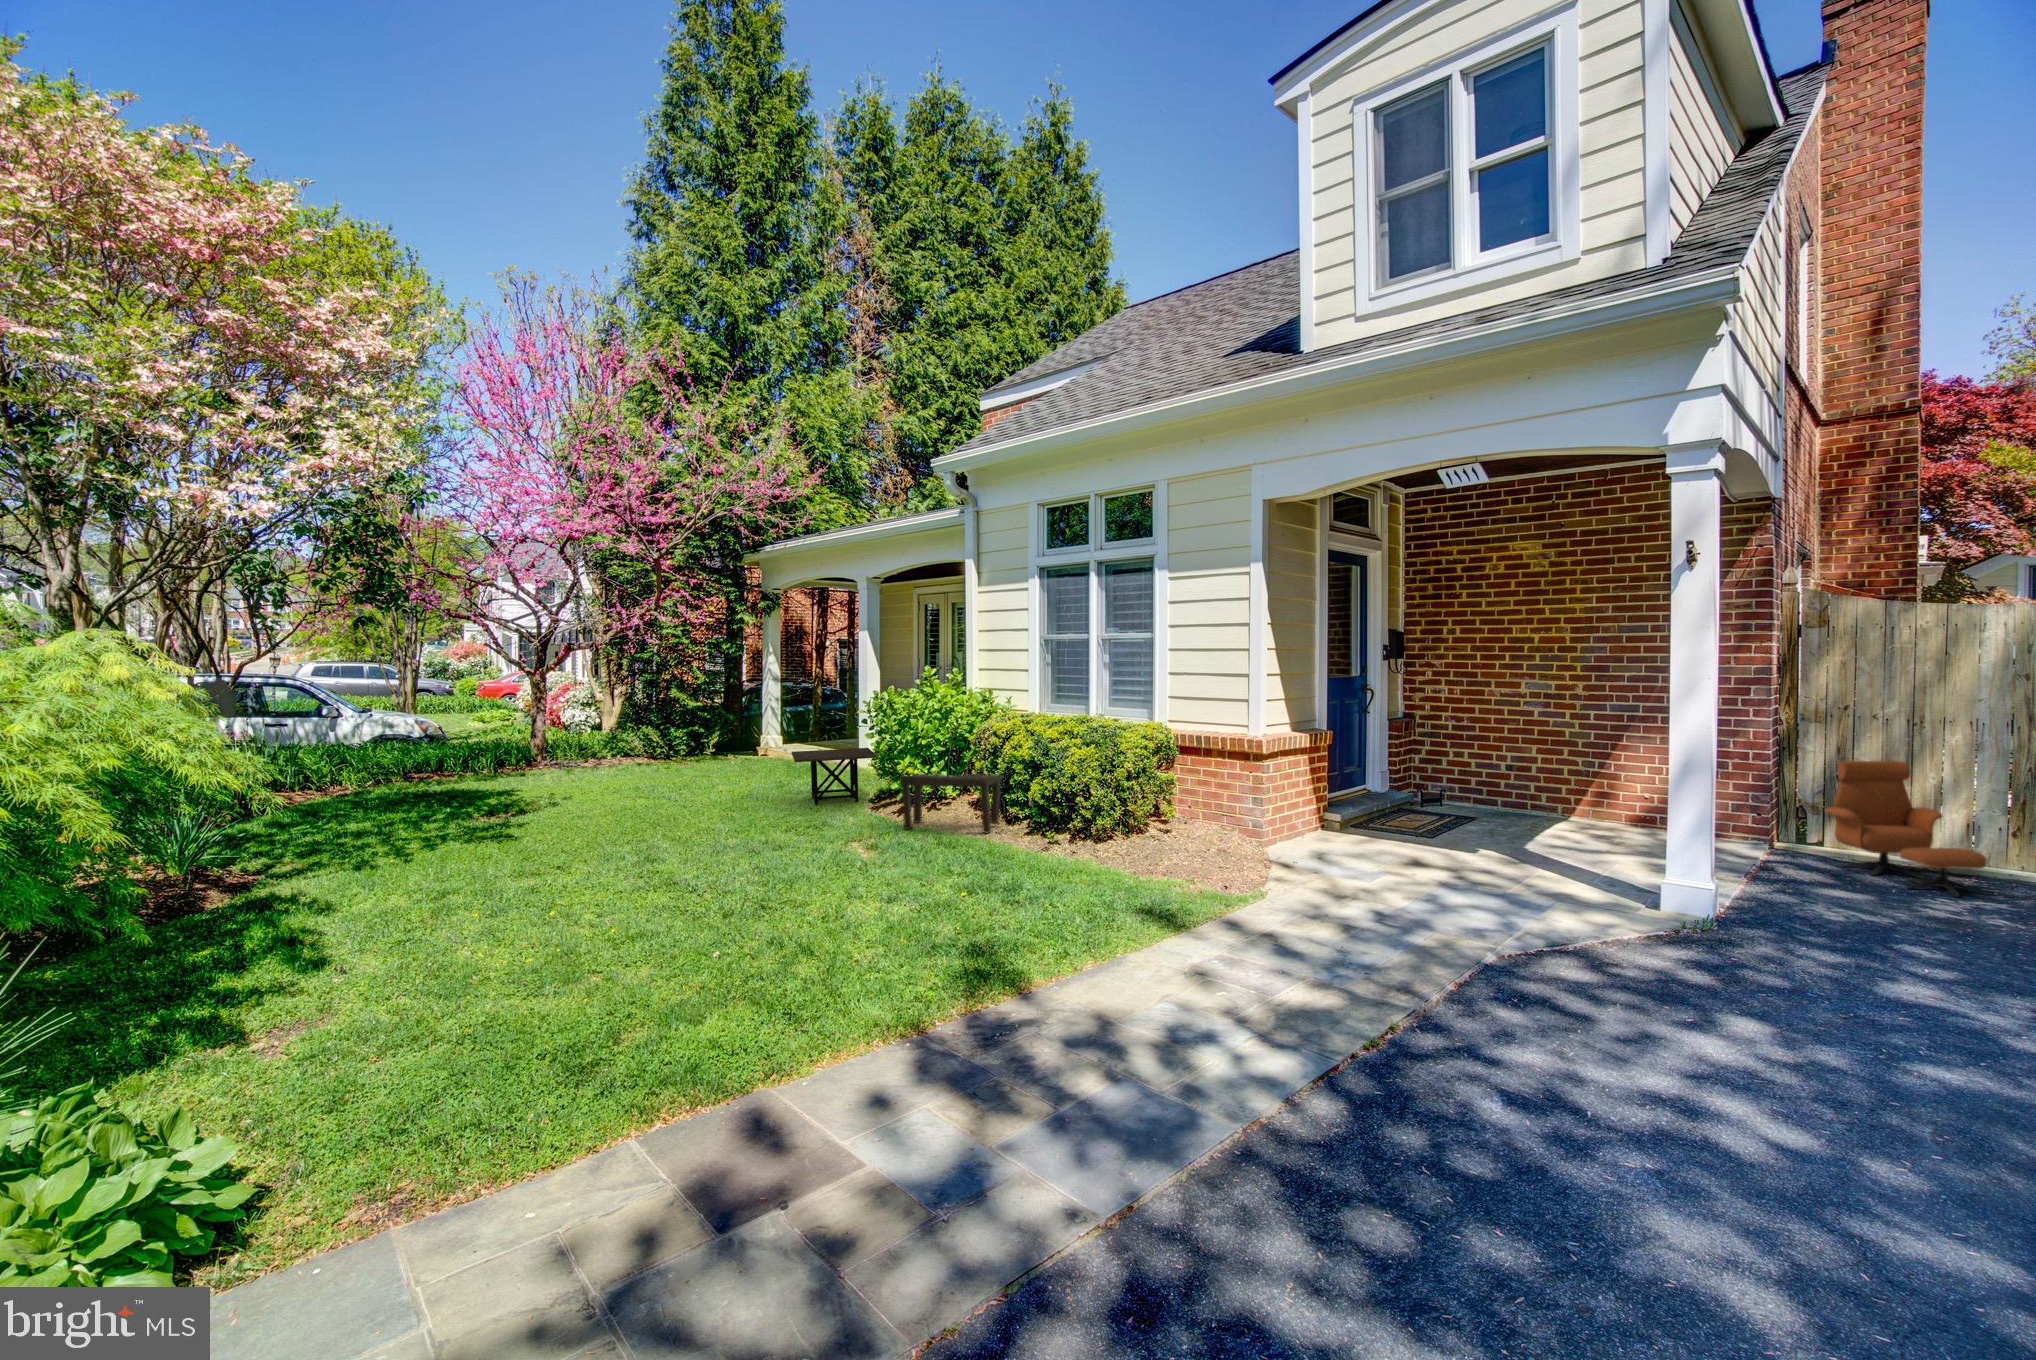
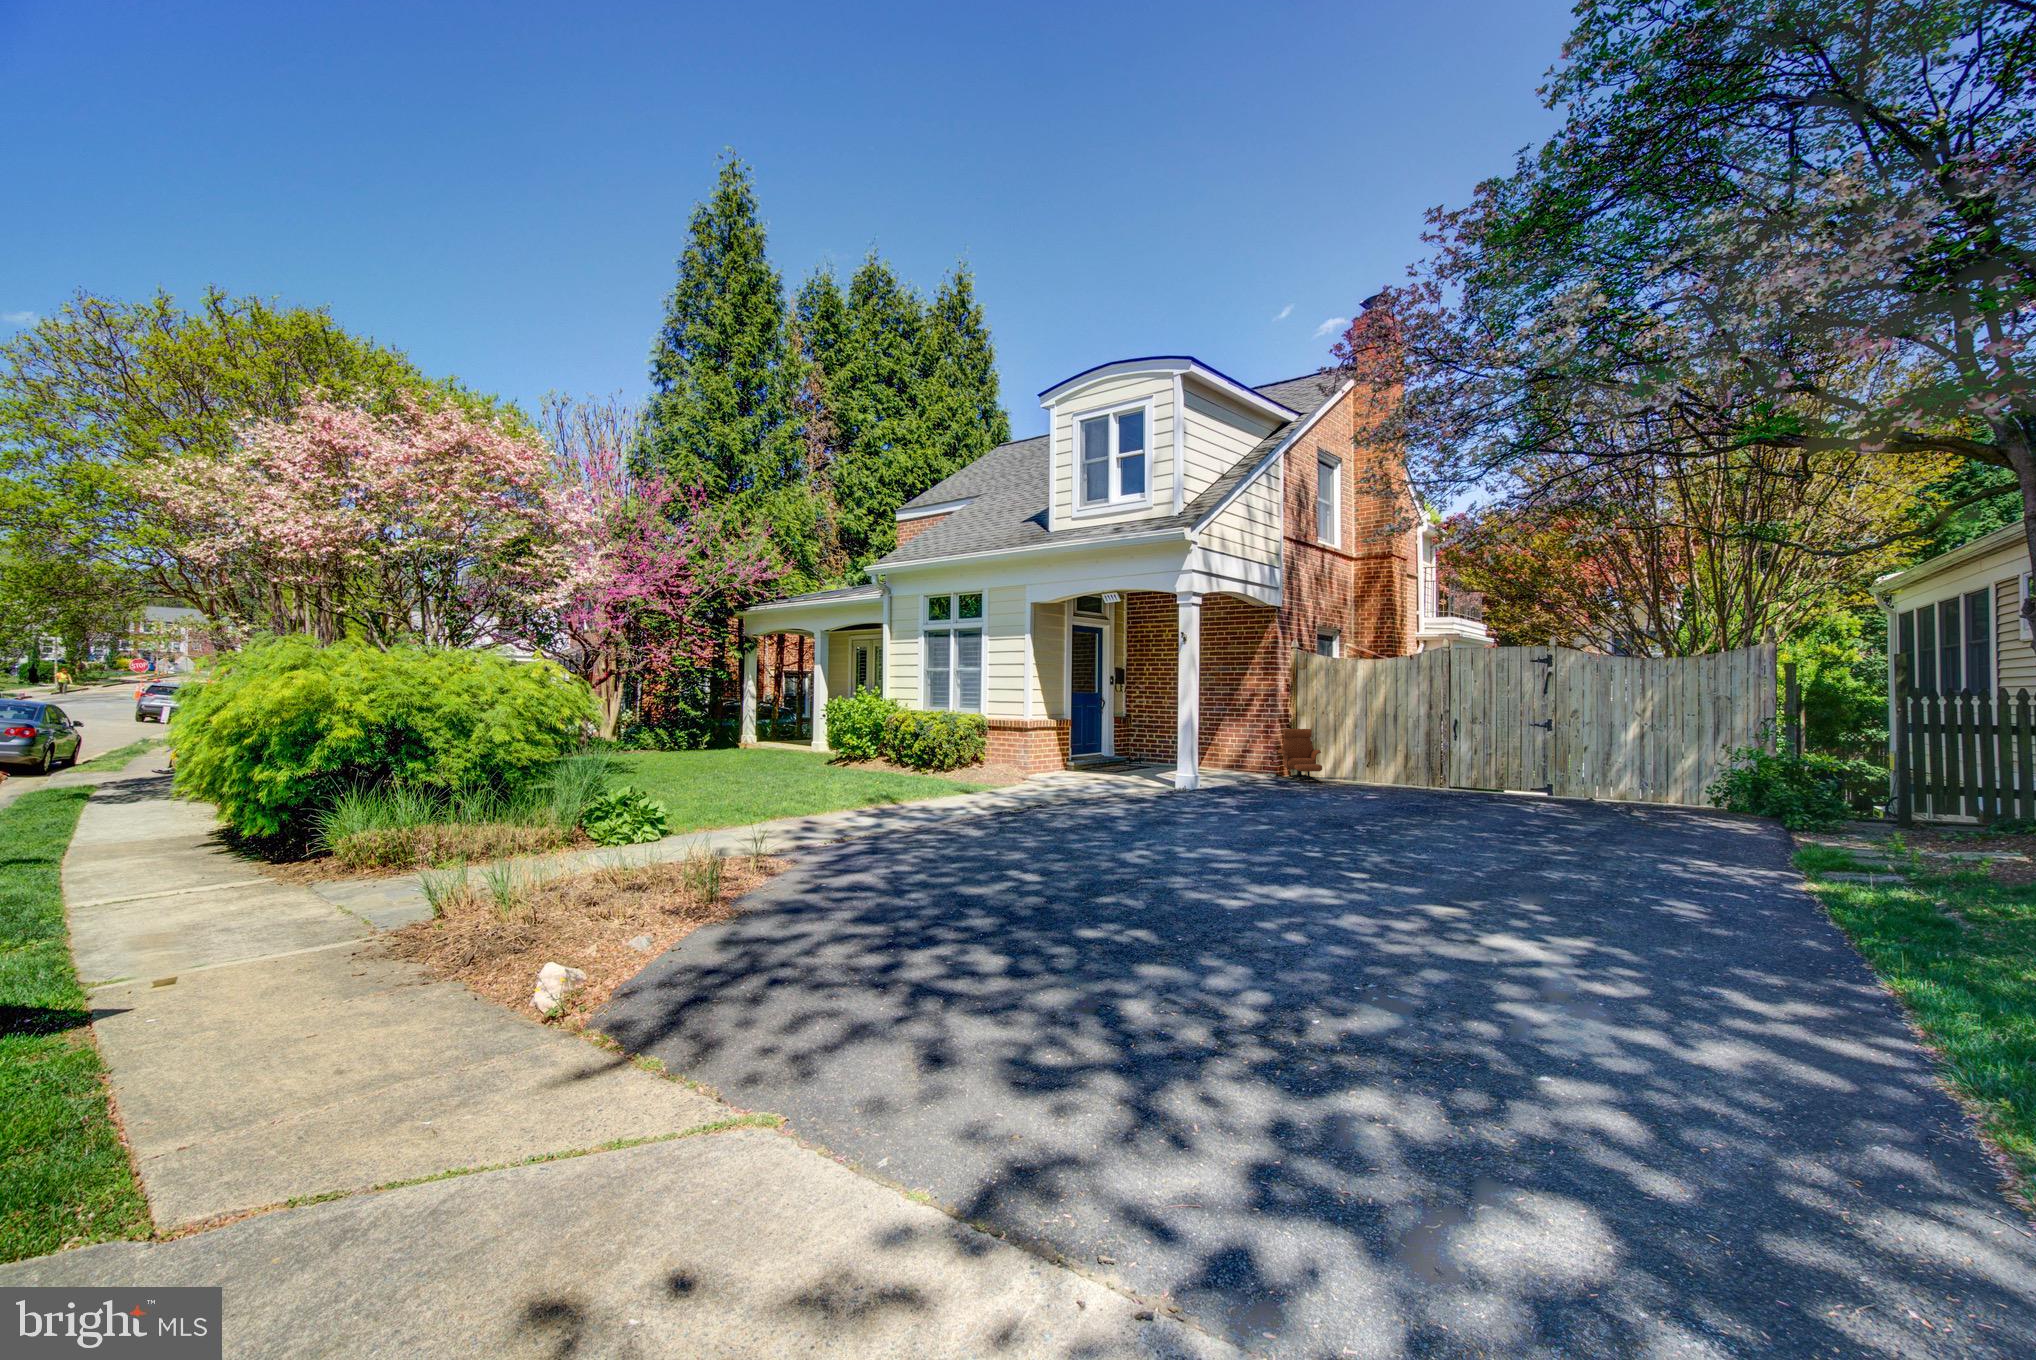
side table: present [791,748,878,805] -> none [780,734,832,763]
bench: present [900,773,1002,833] -> none [846,741,900,770]

